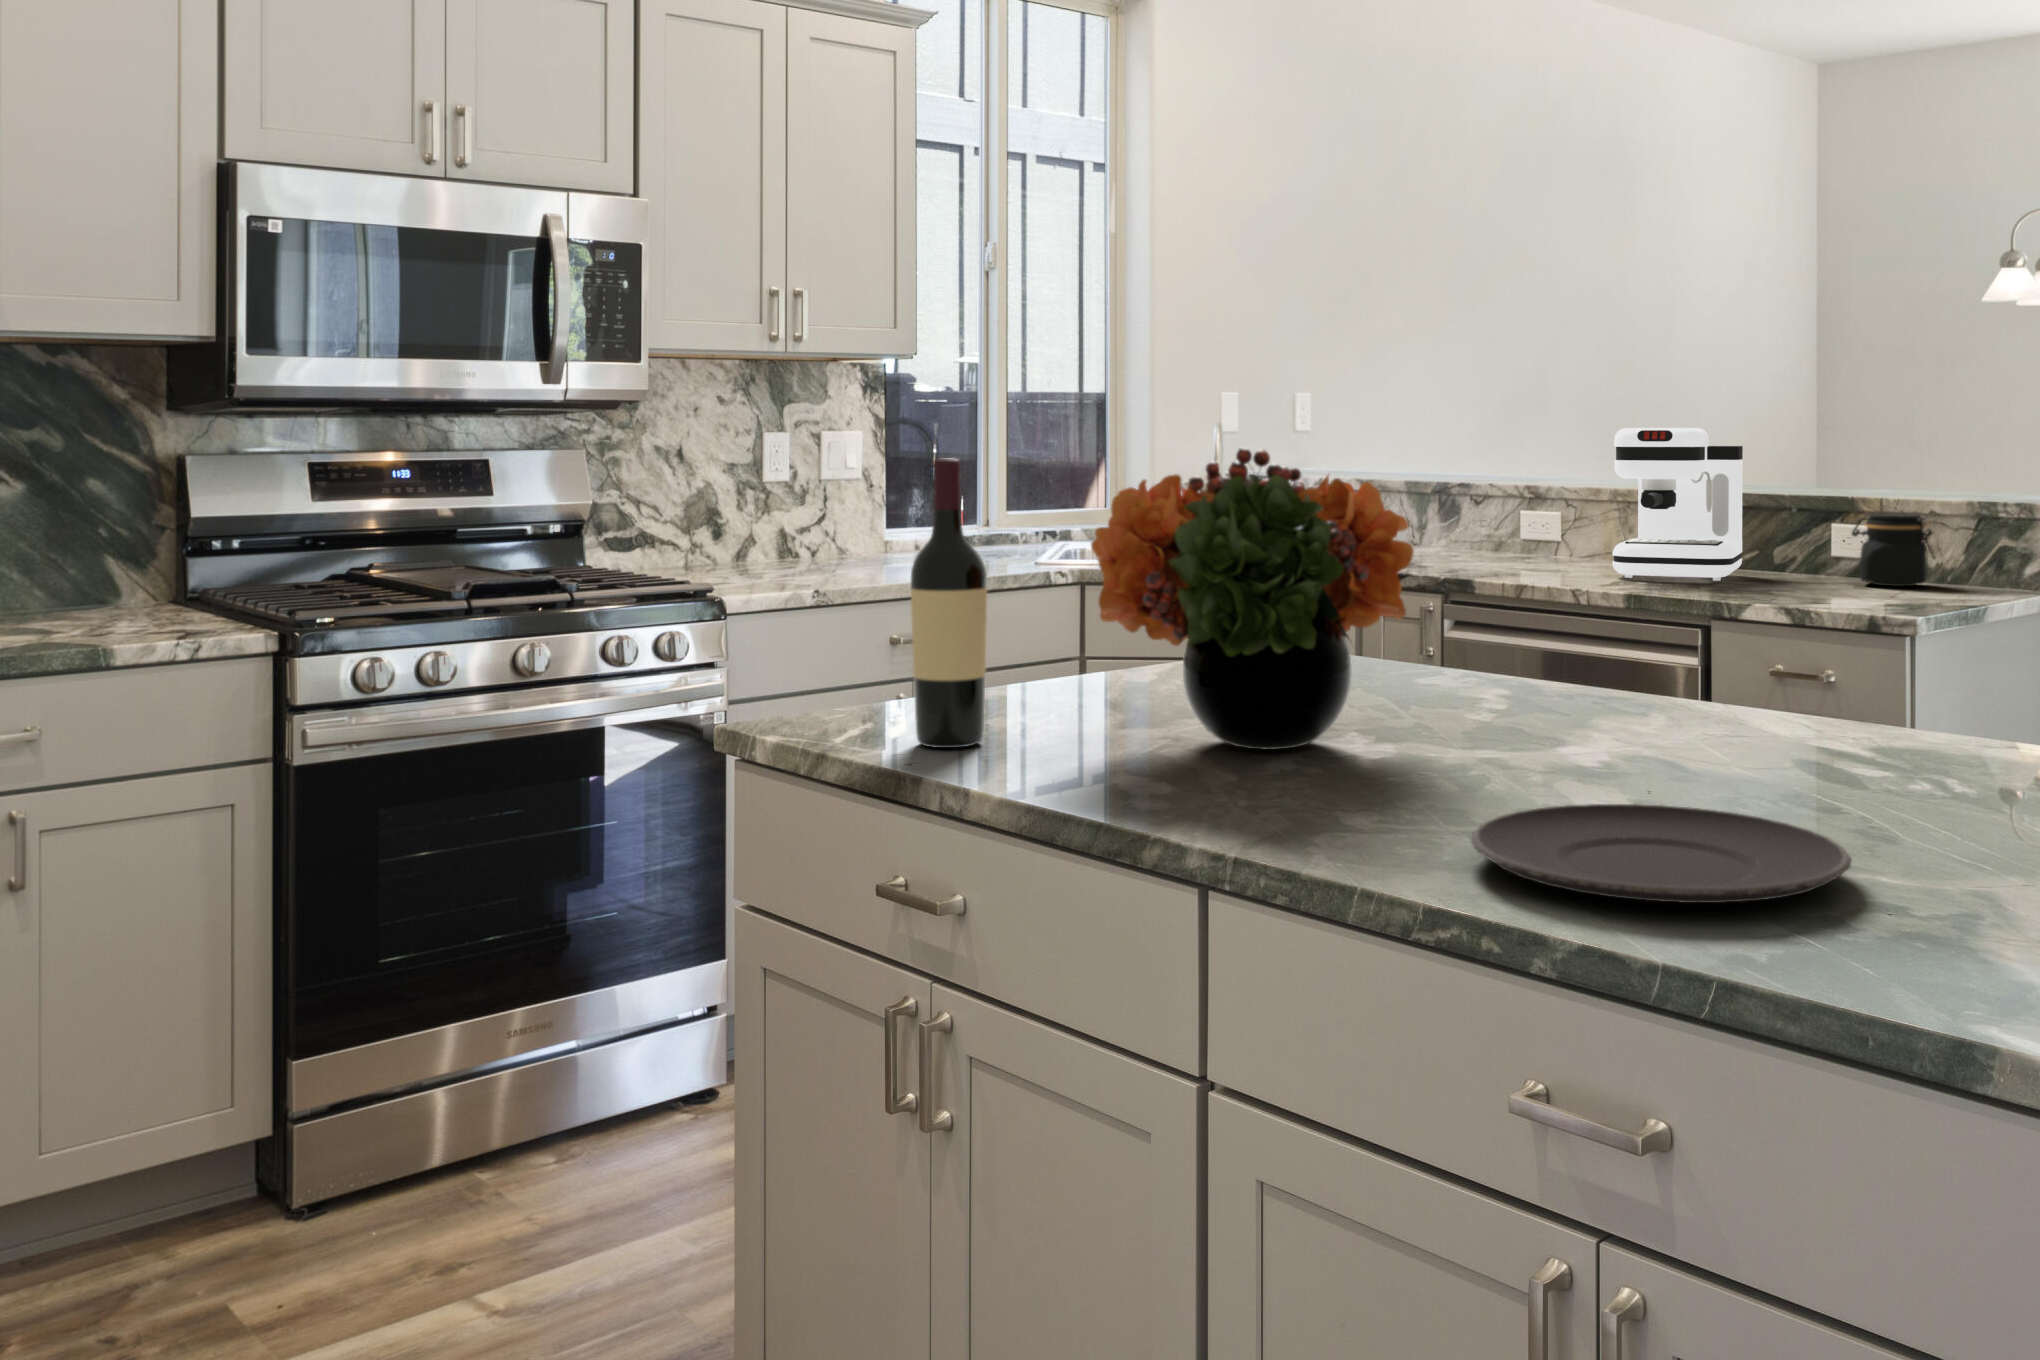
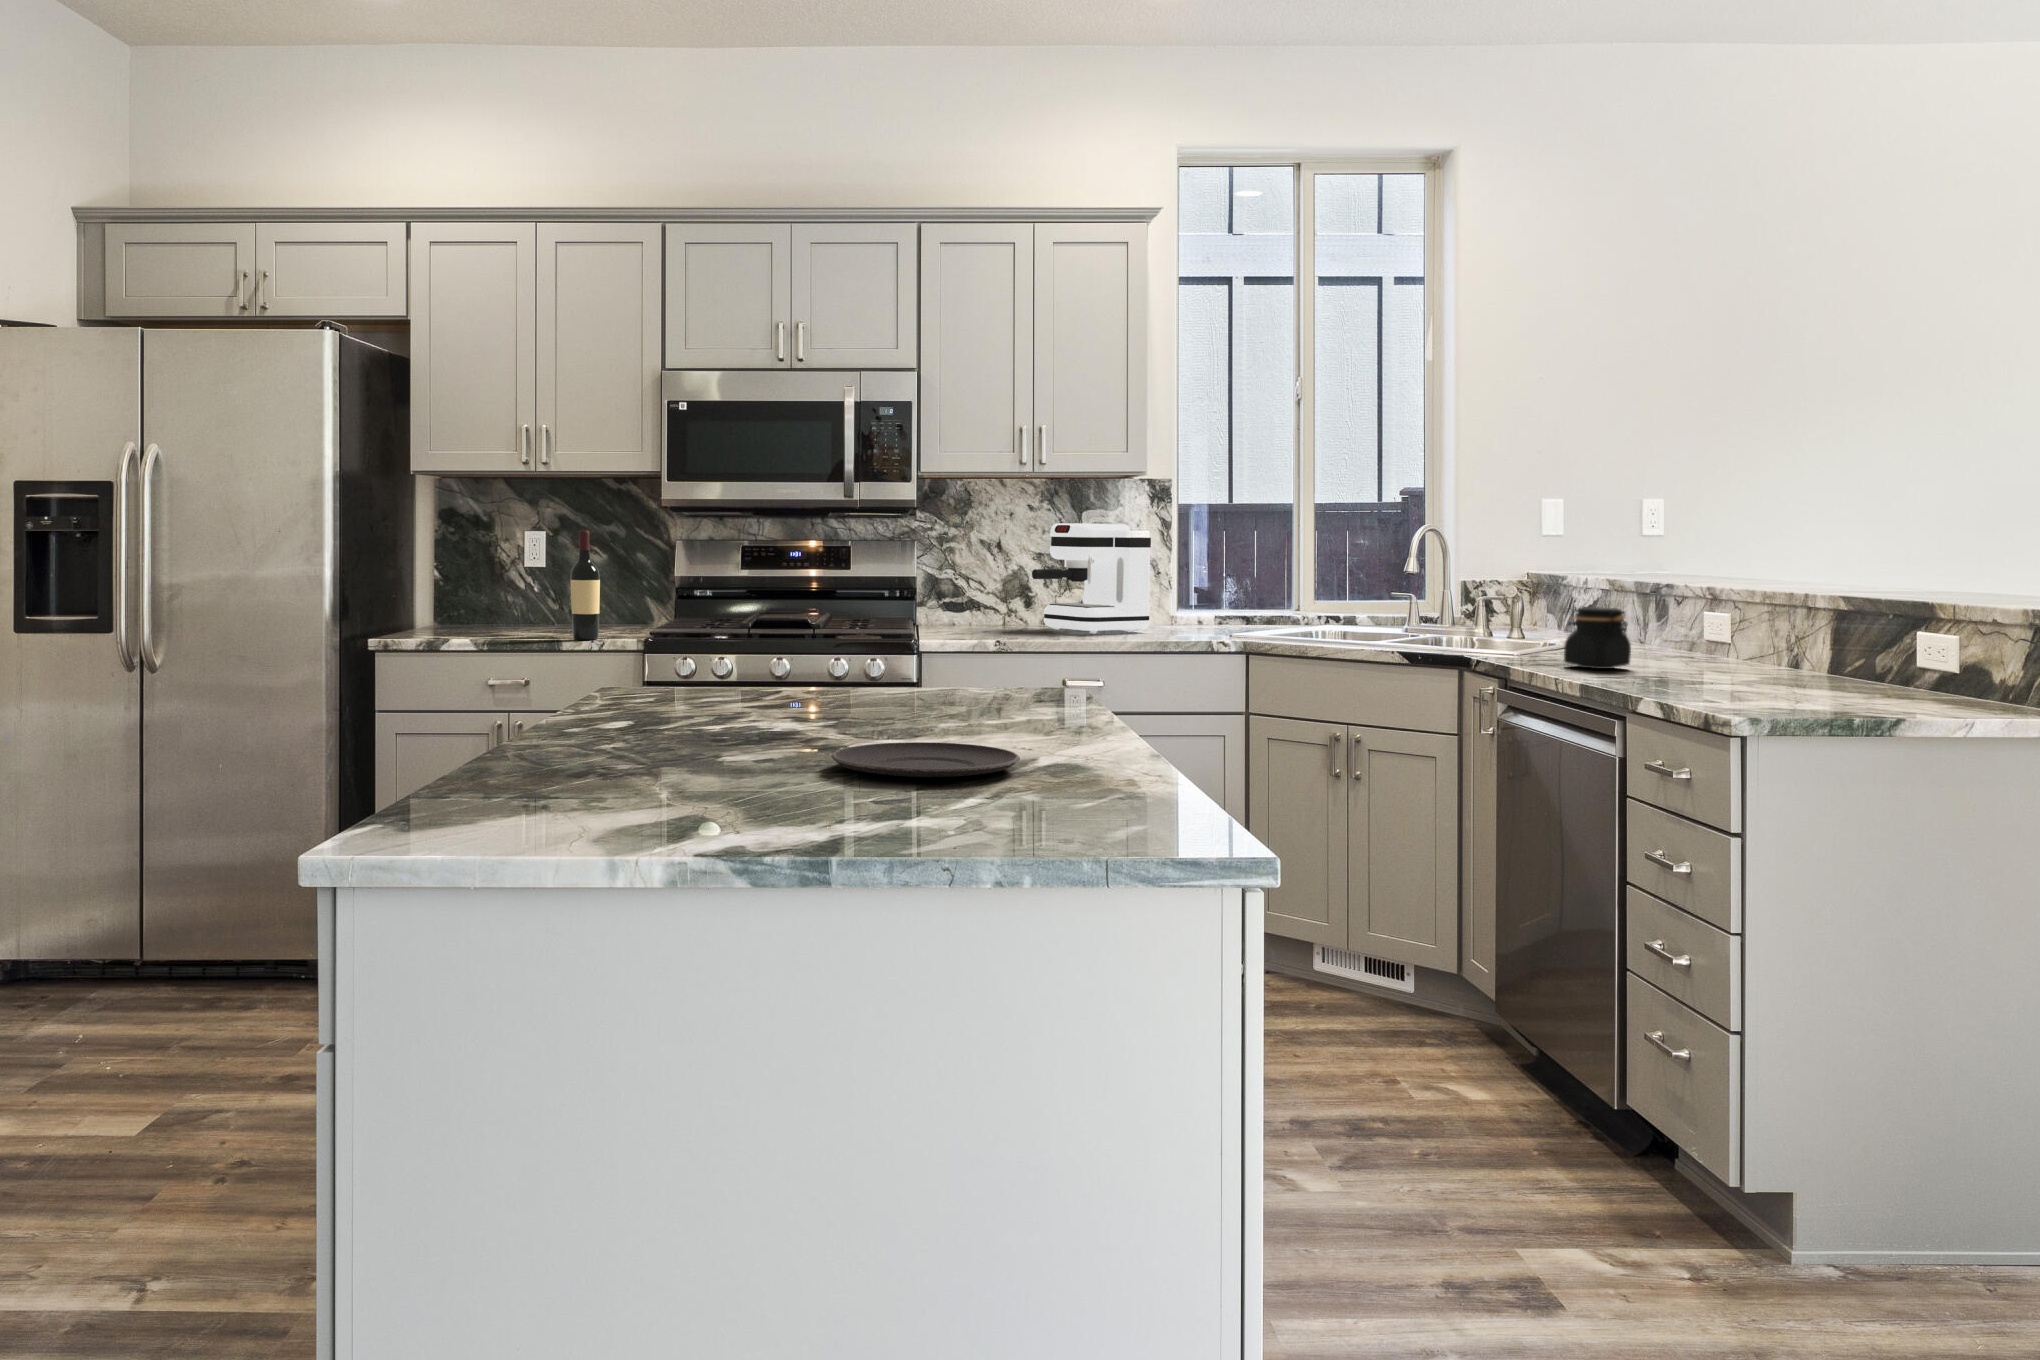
coffee maker: present [1613,428,1743,581] -> present [1032,523,1151,633]
flower arrangement: present [1091,448,1414,750] -> none [866,548,1057,721]
wine bottle: present [911,459,987,748] -> present [570,530,600,640]
jar: present [1852,514,1935,587] -> present [1564,607,1631,669]

